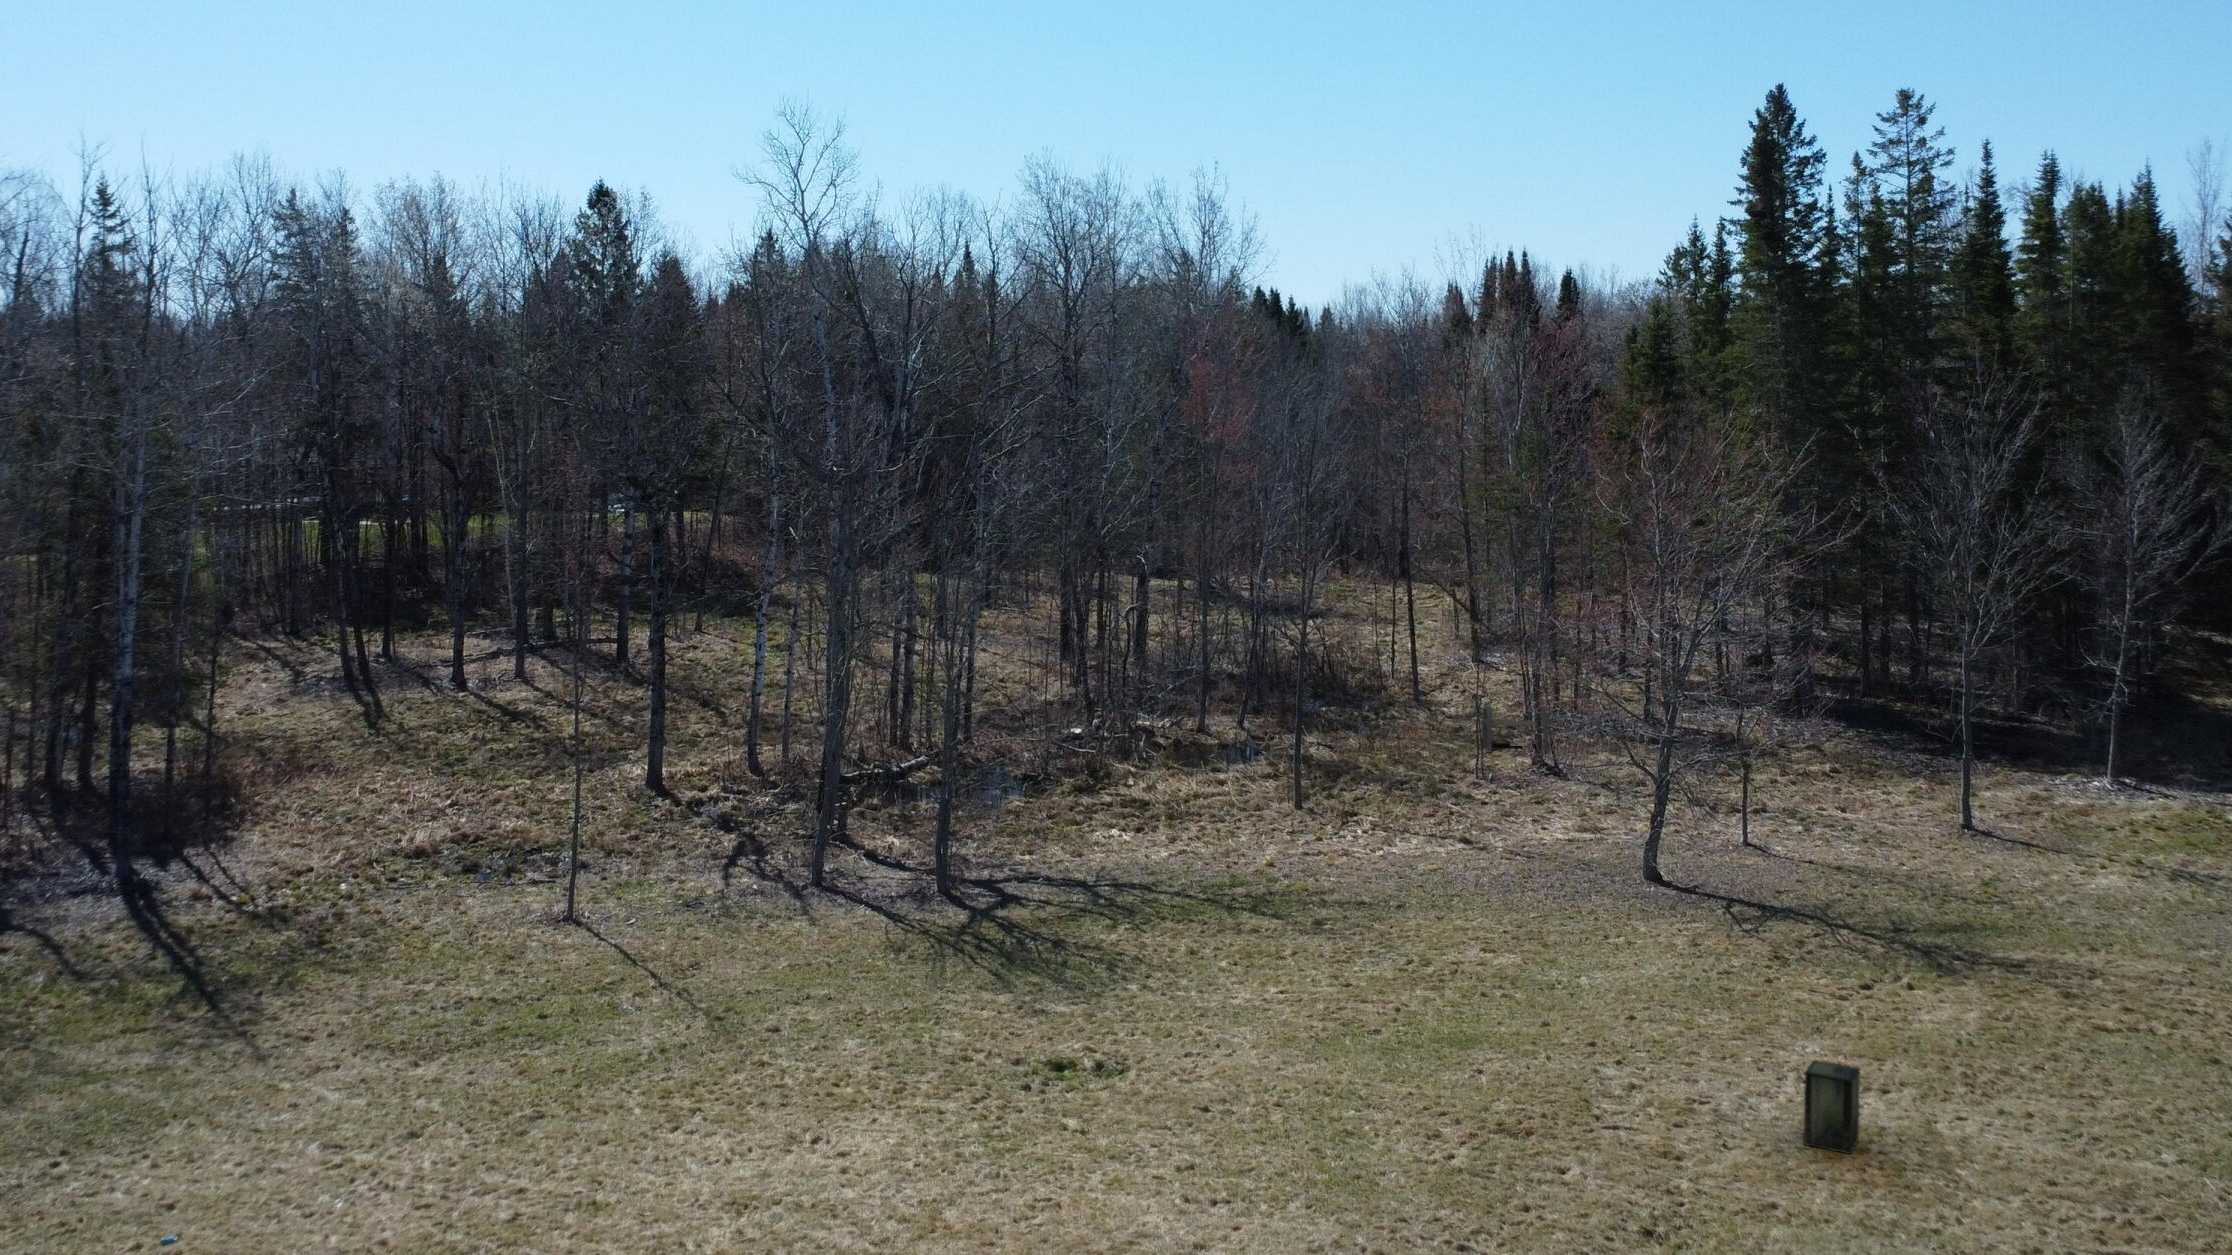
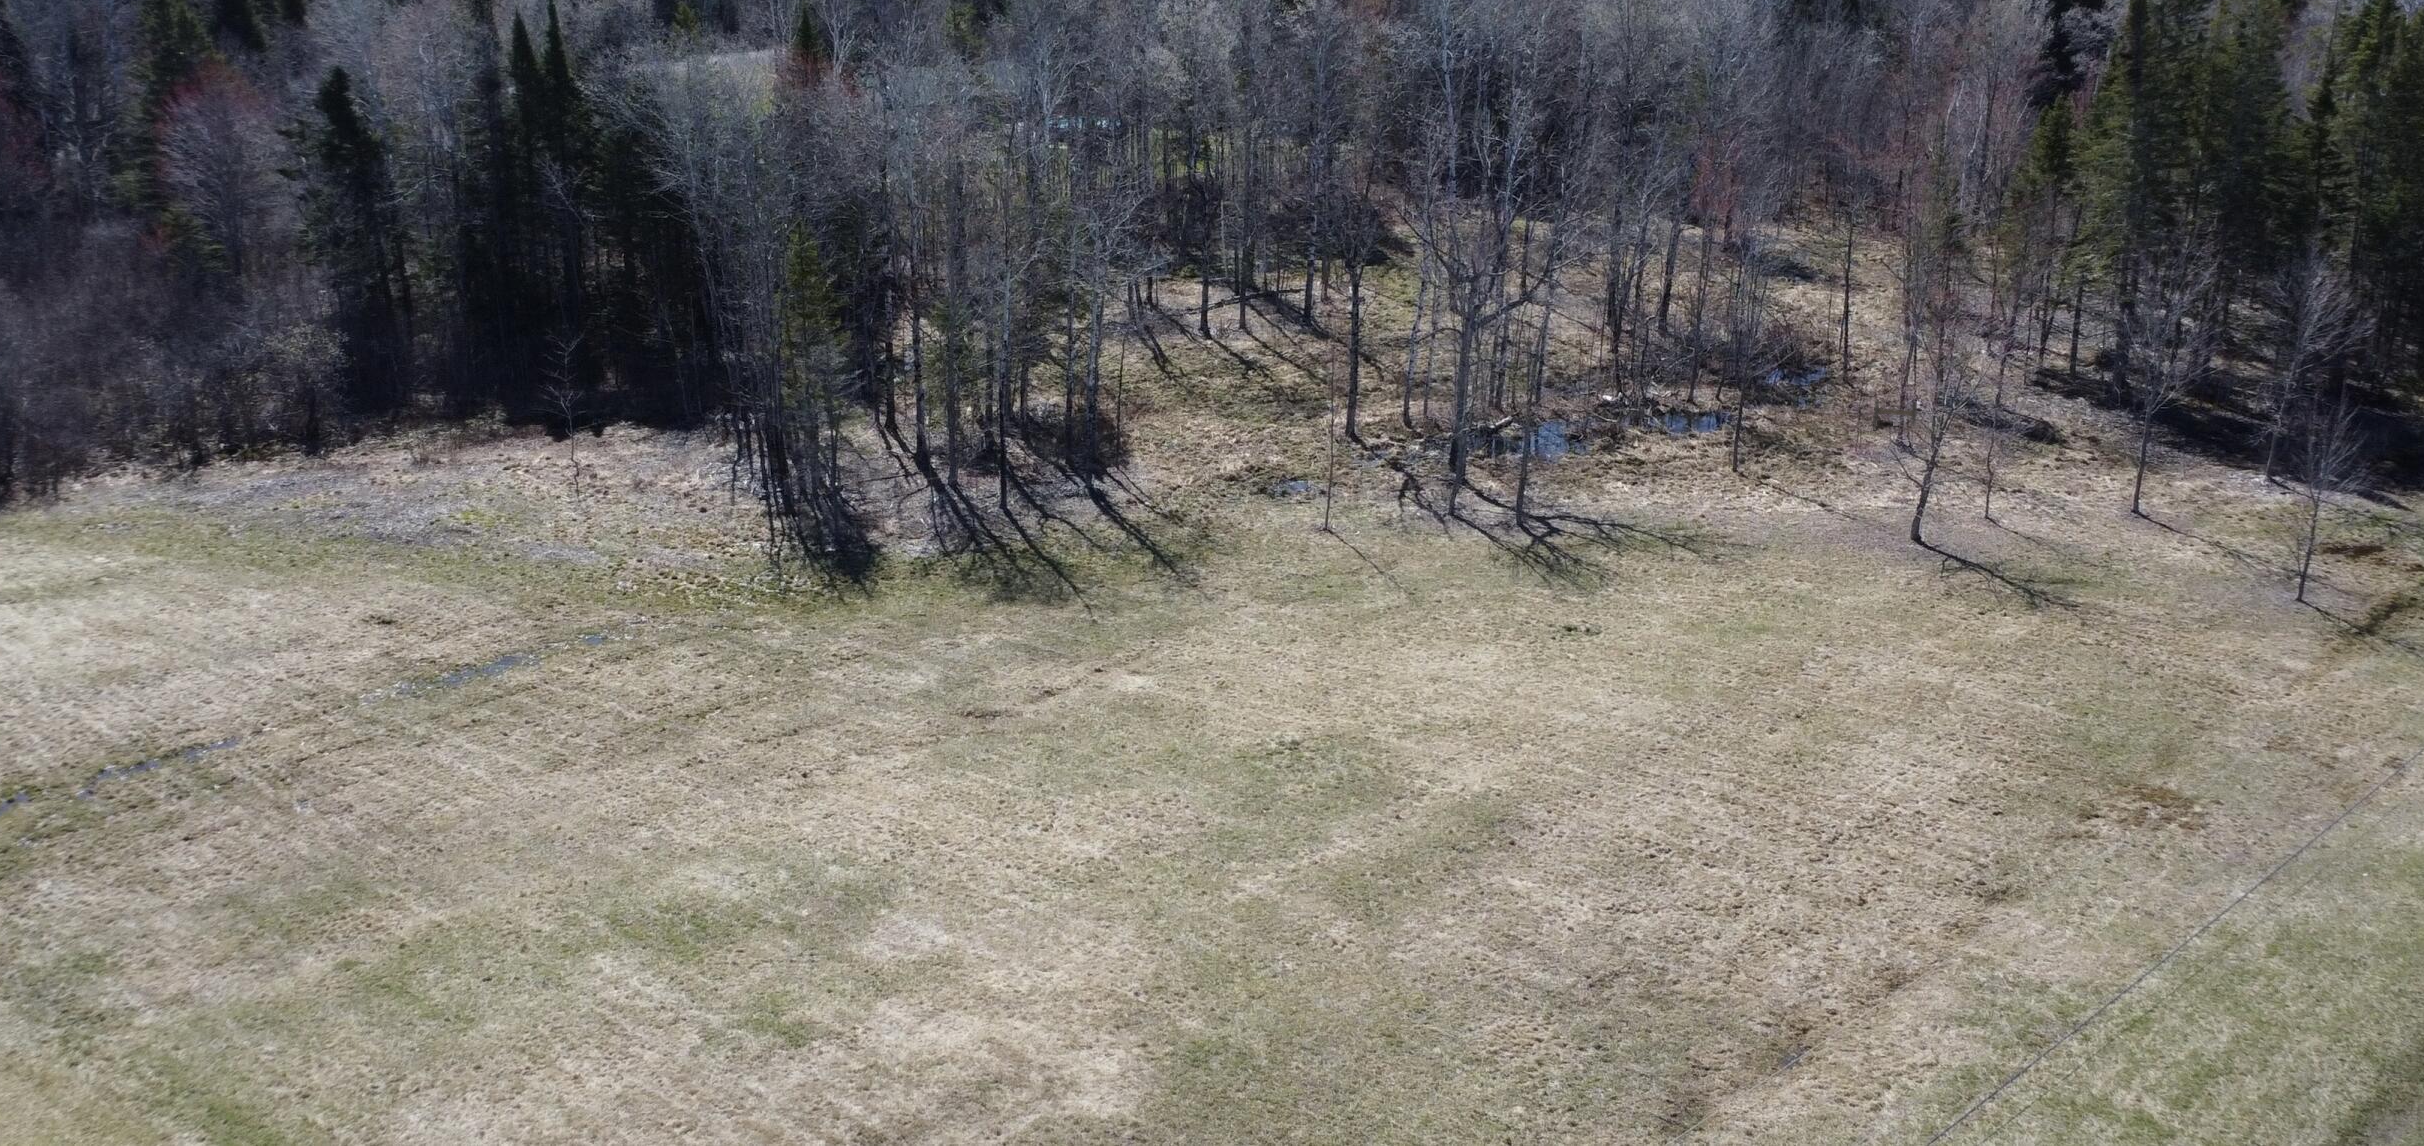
storage box: present [1804,1060,1860,1154] -> none [1898,658,1929,699]

